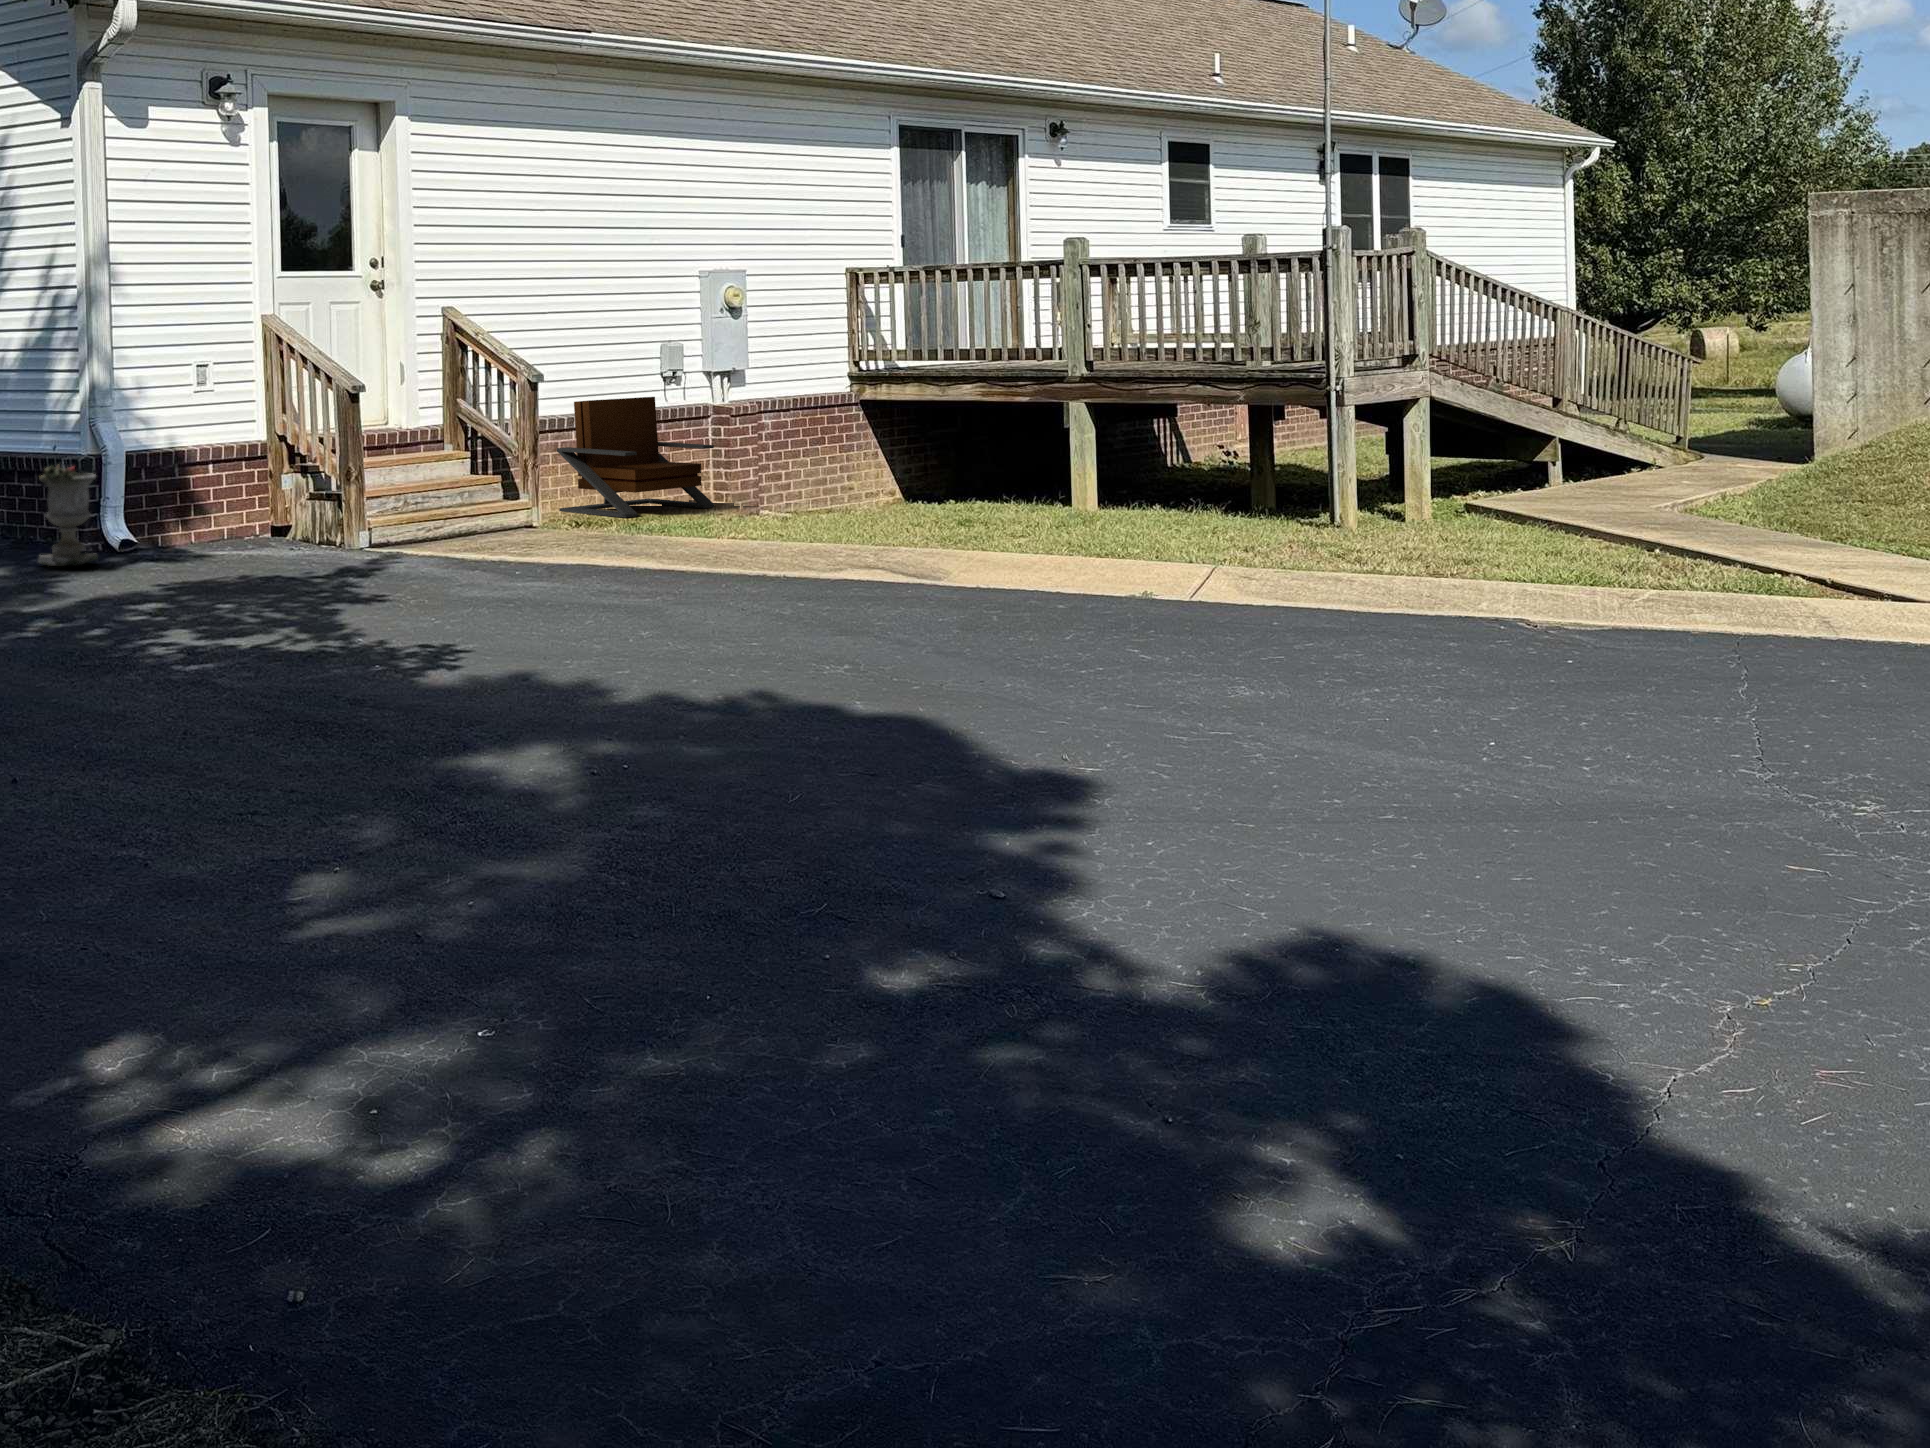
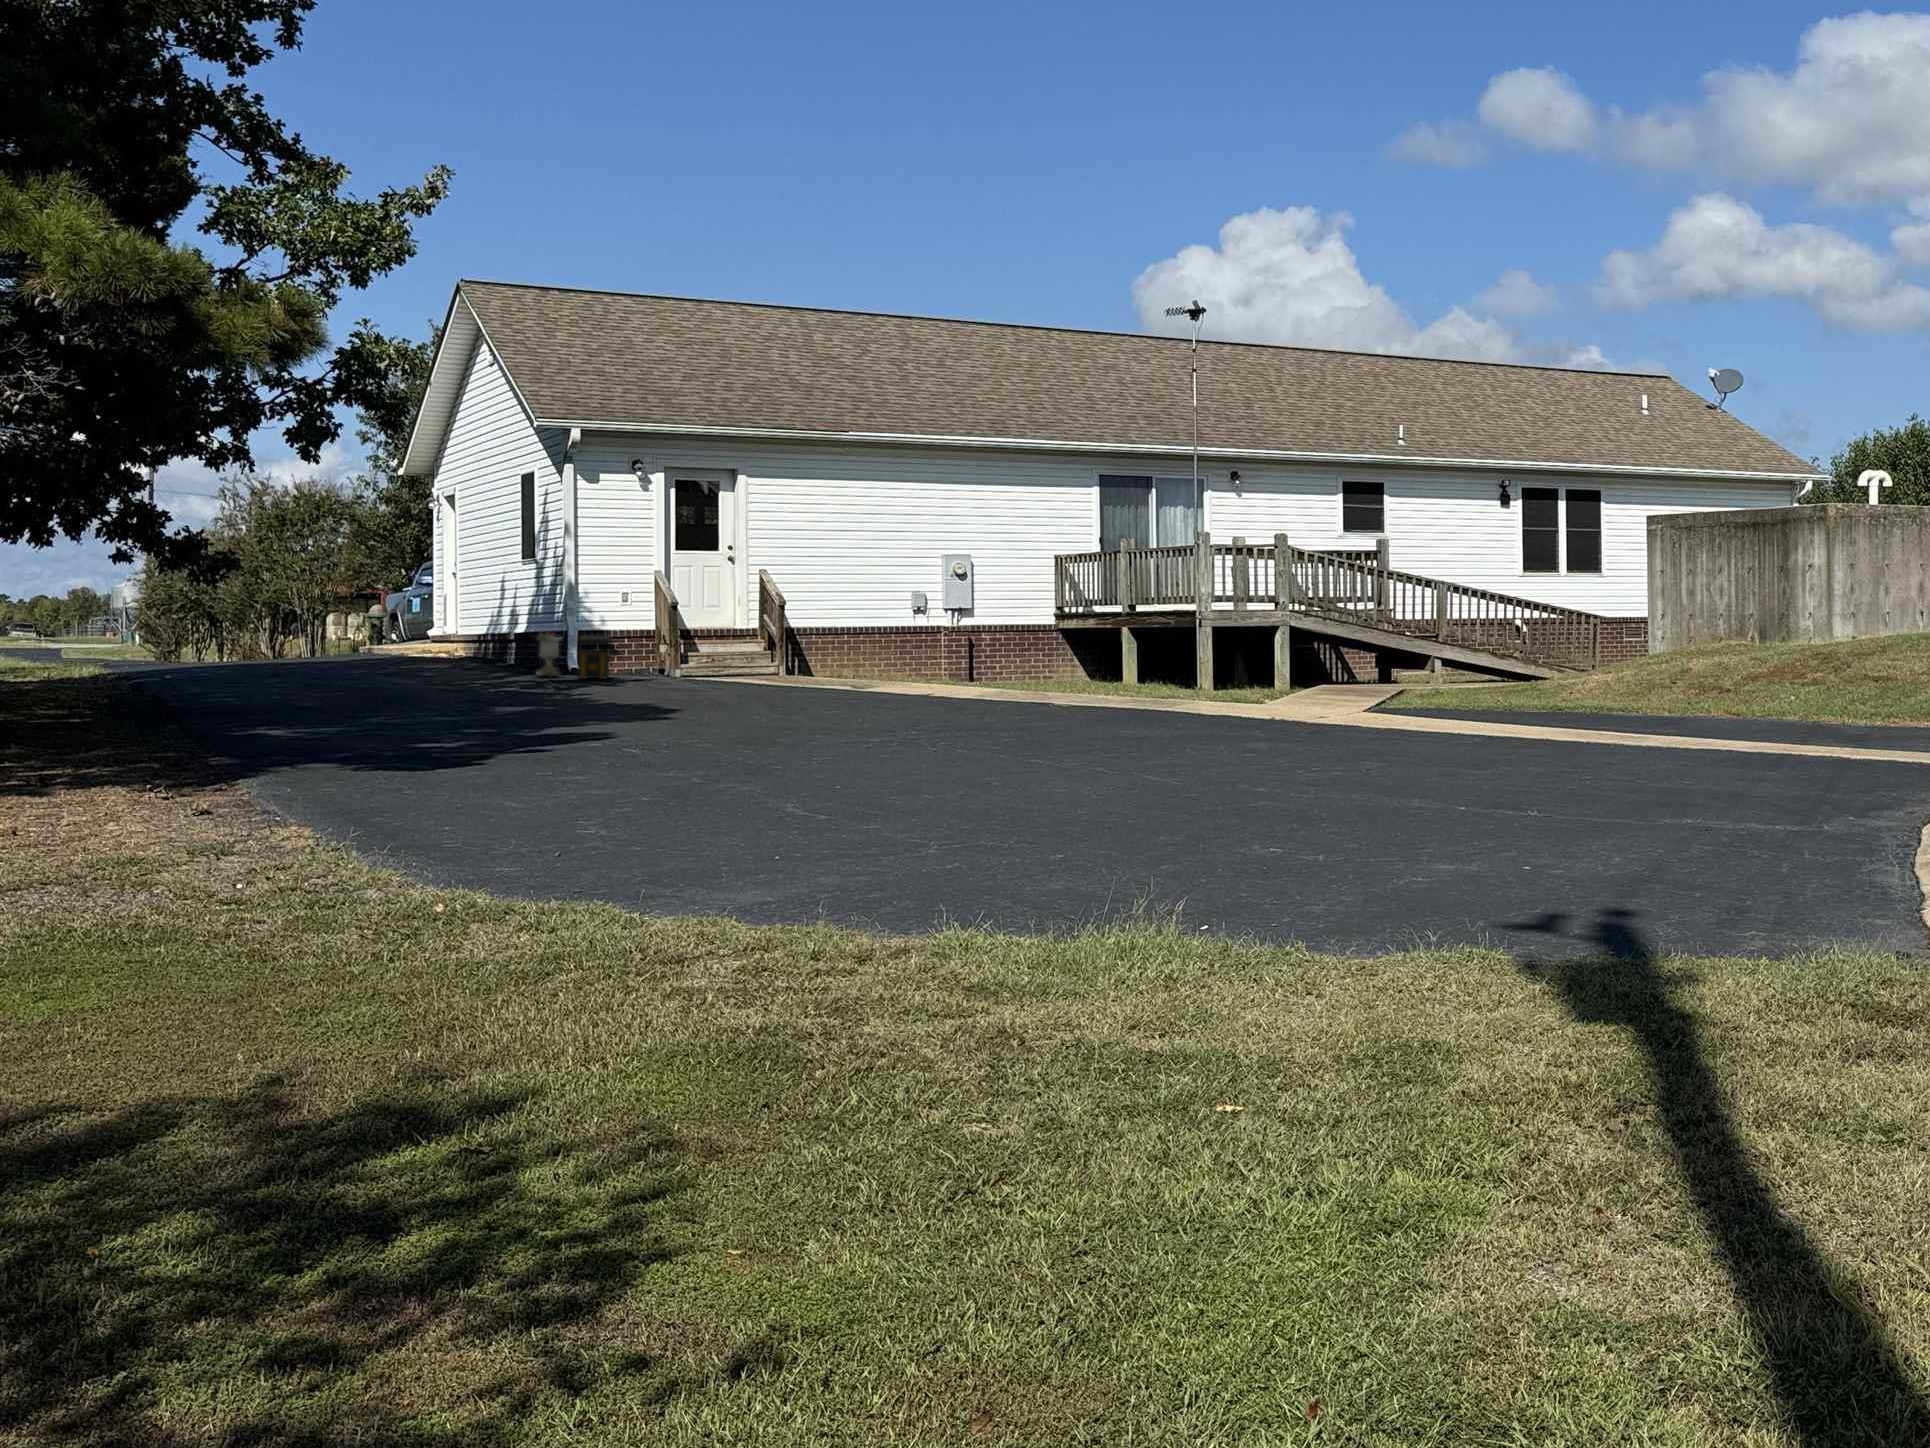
lounge chair: present [557,397,714,518] -> none [832,619,908,678]
toolbox: none [134,464,221,565] -> present [577,636,611,679]

